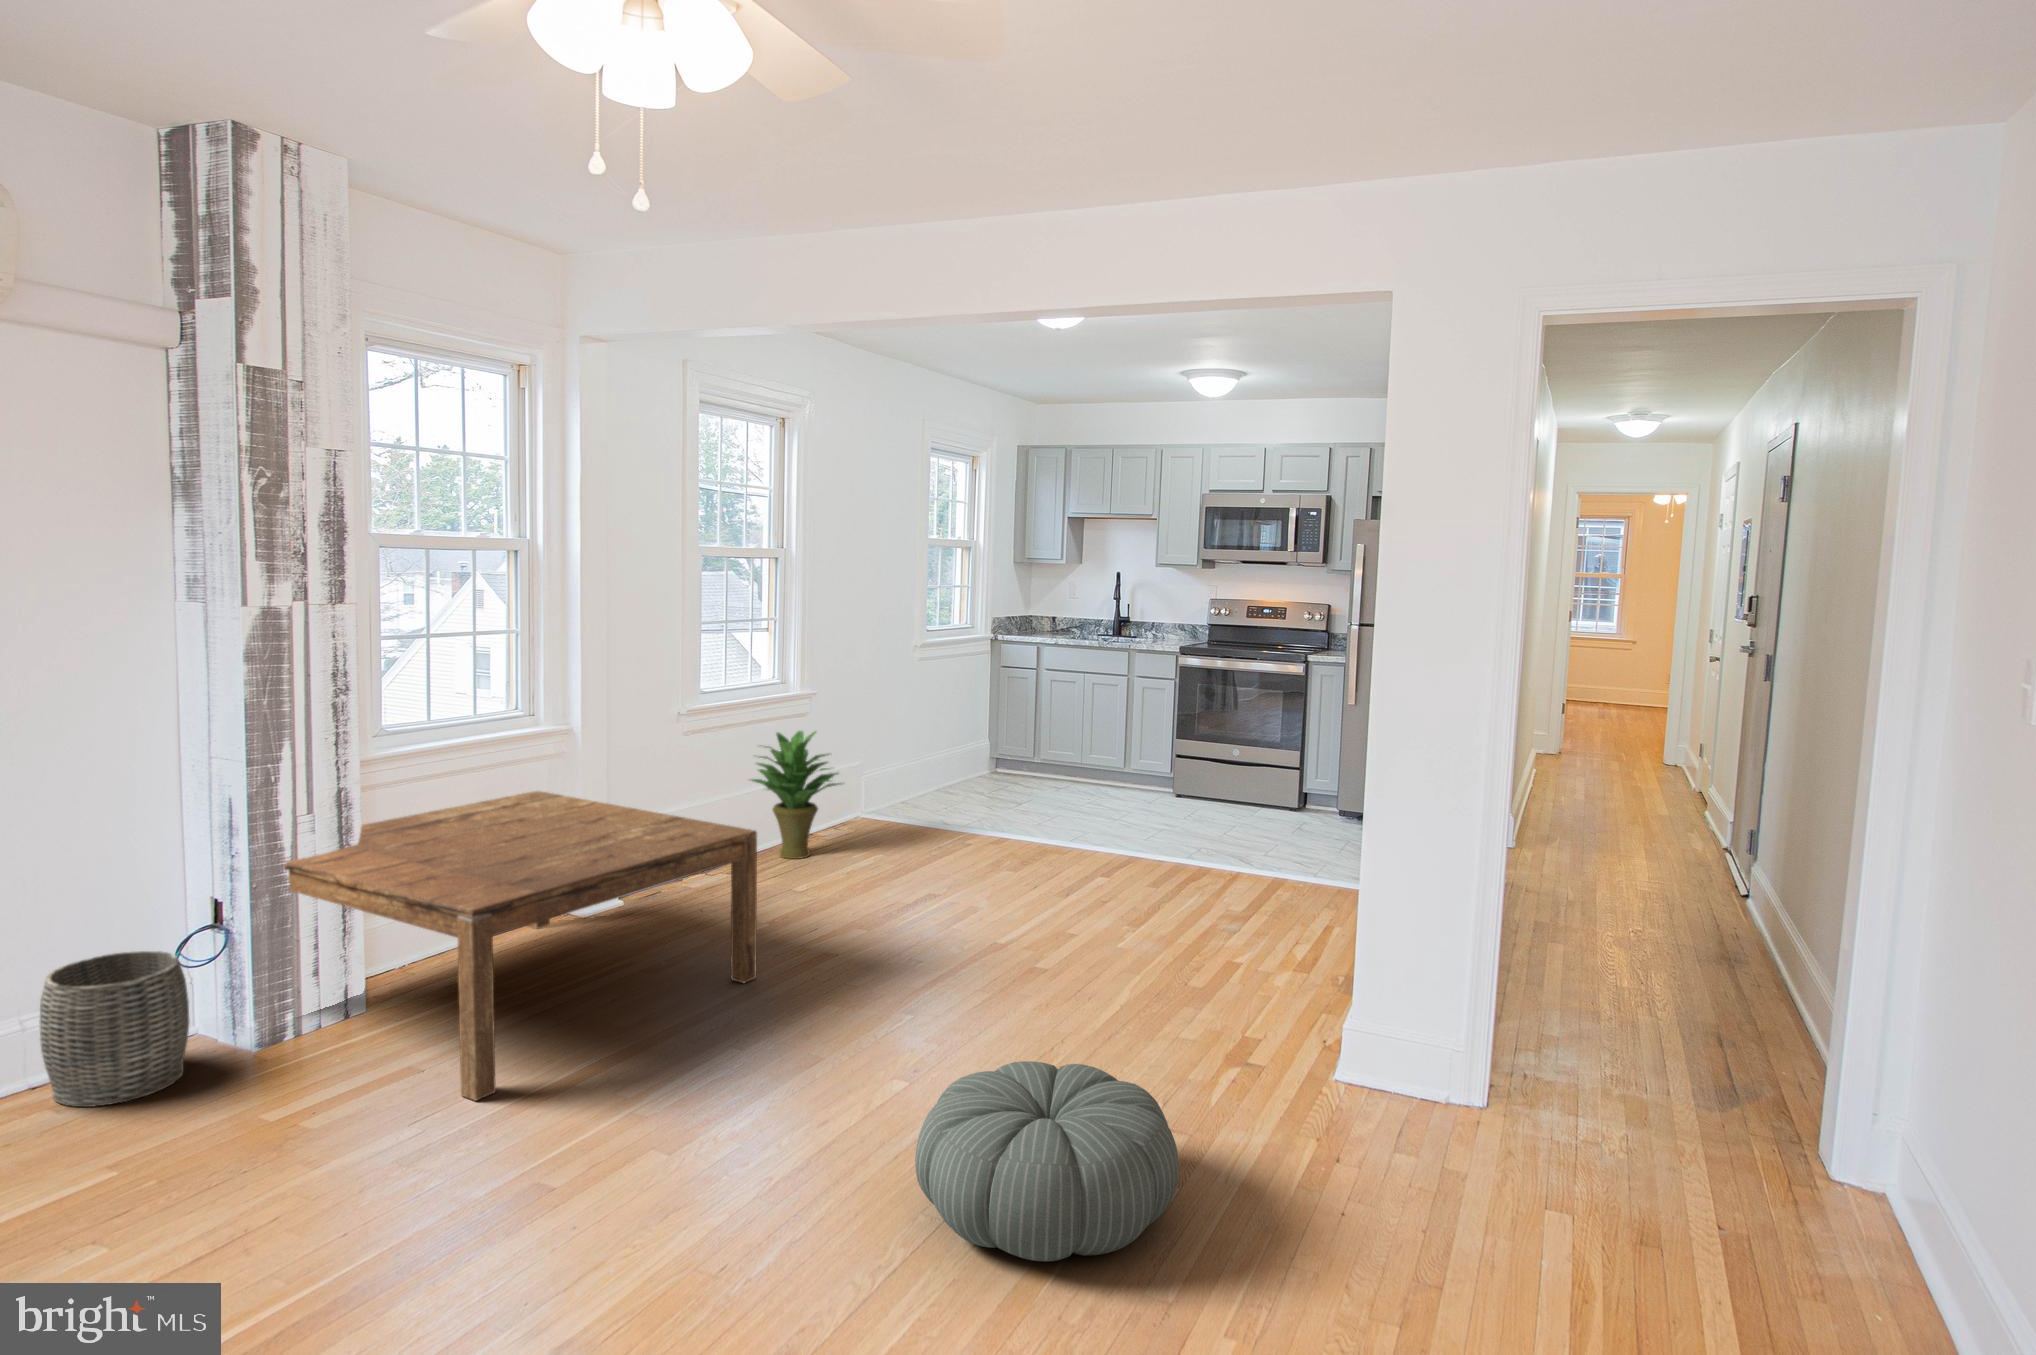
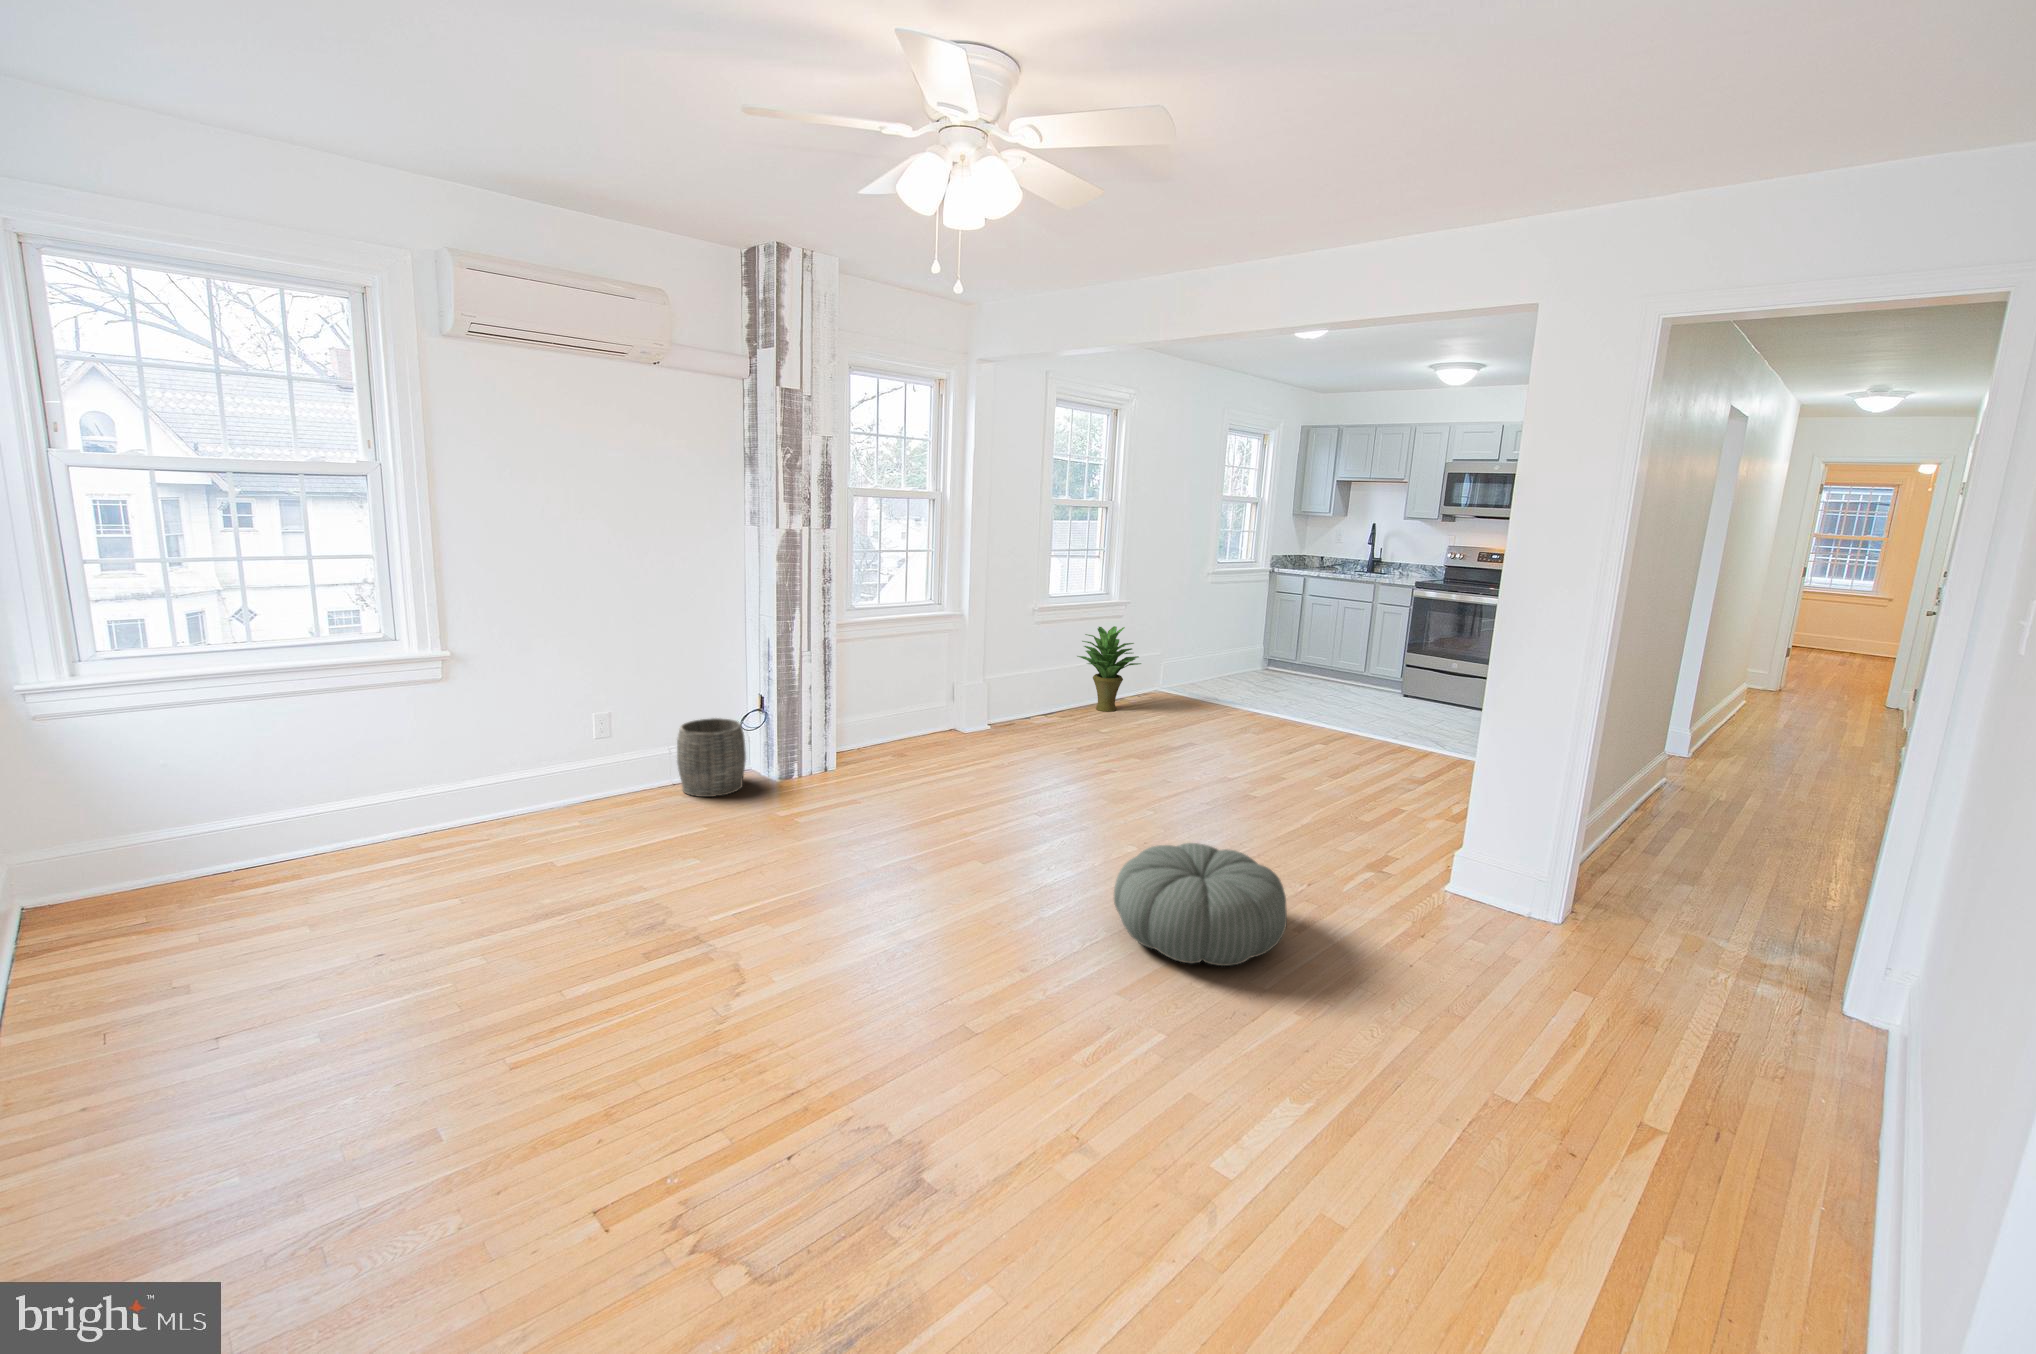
coffee table: present [285,791,757,1101] -> none [774,651,1063,823]

